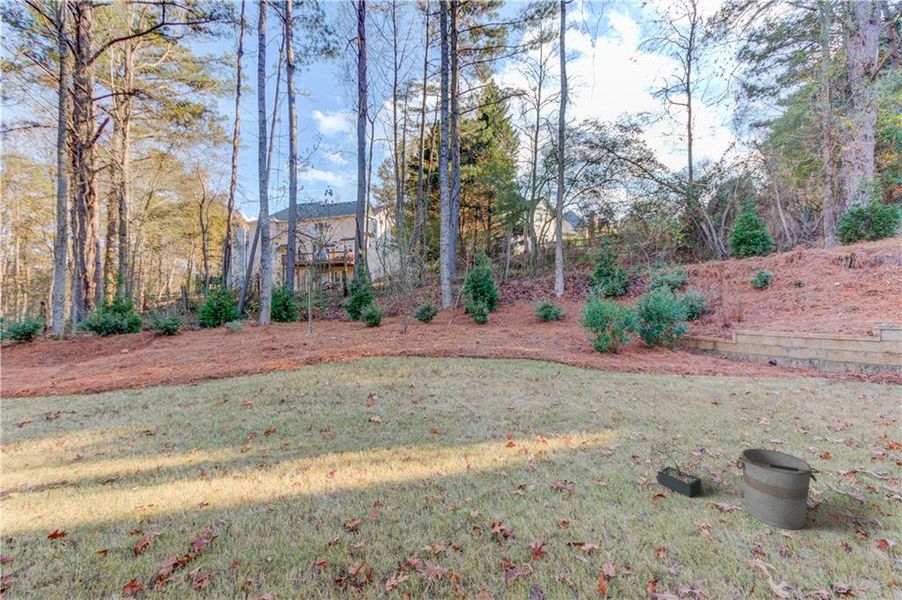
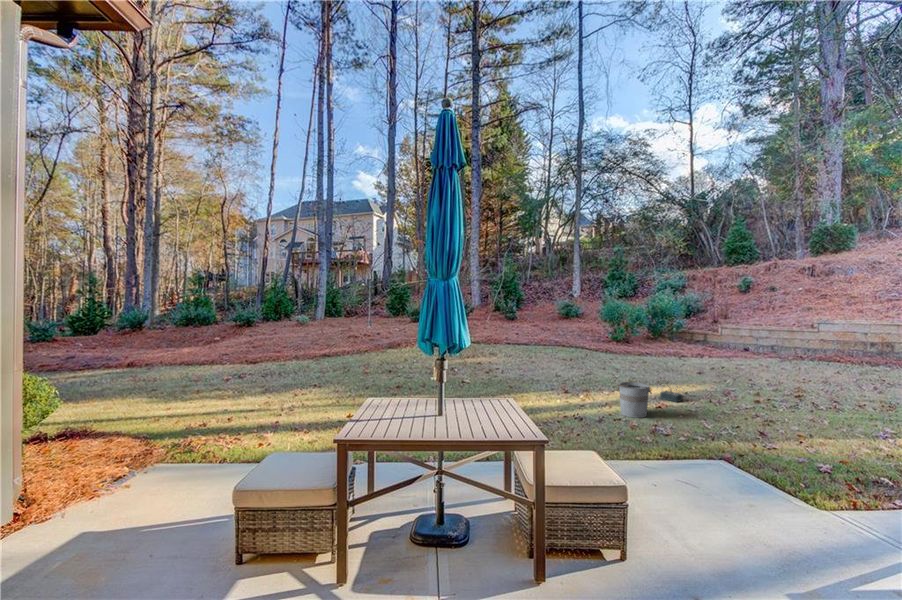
bucket: present [736,448,820,529] -> present [617,382,652,418]

